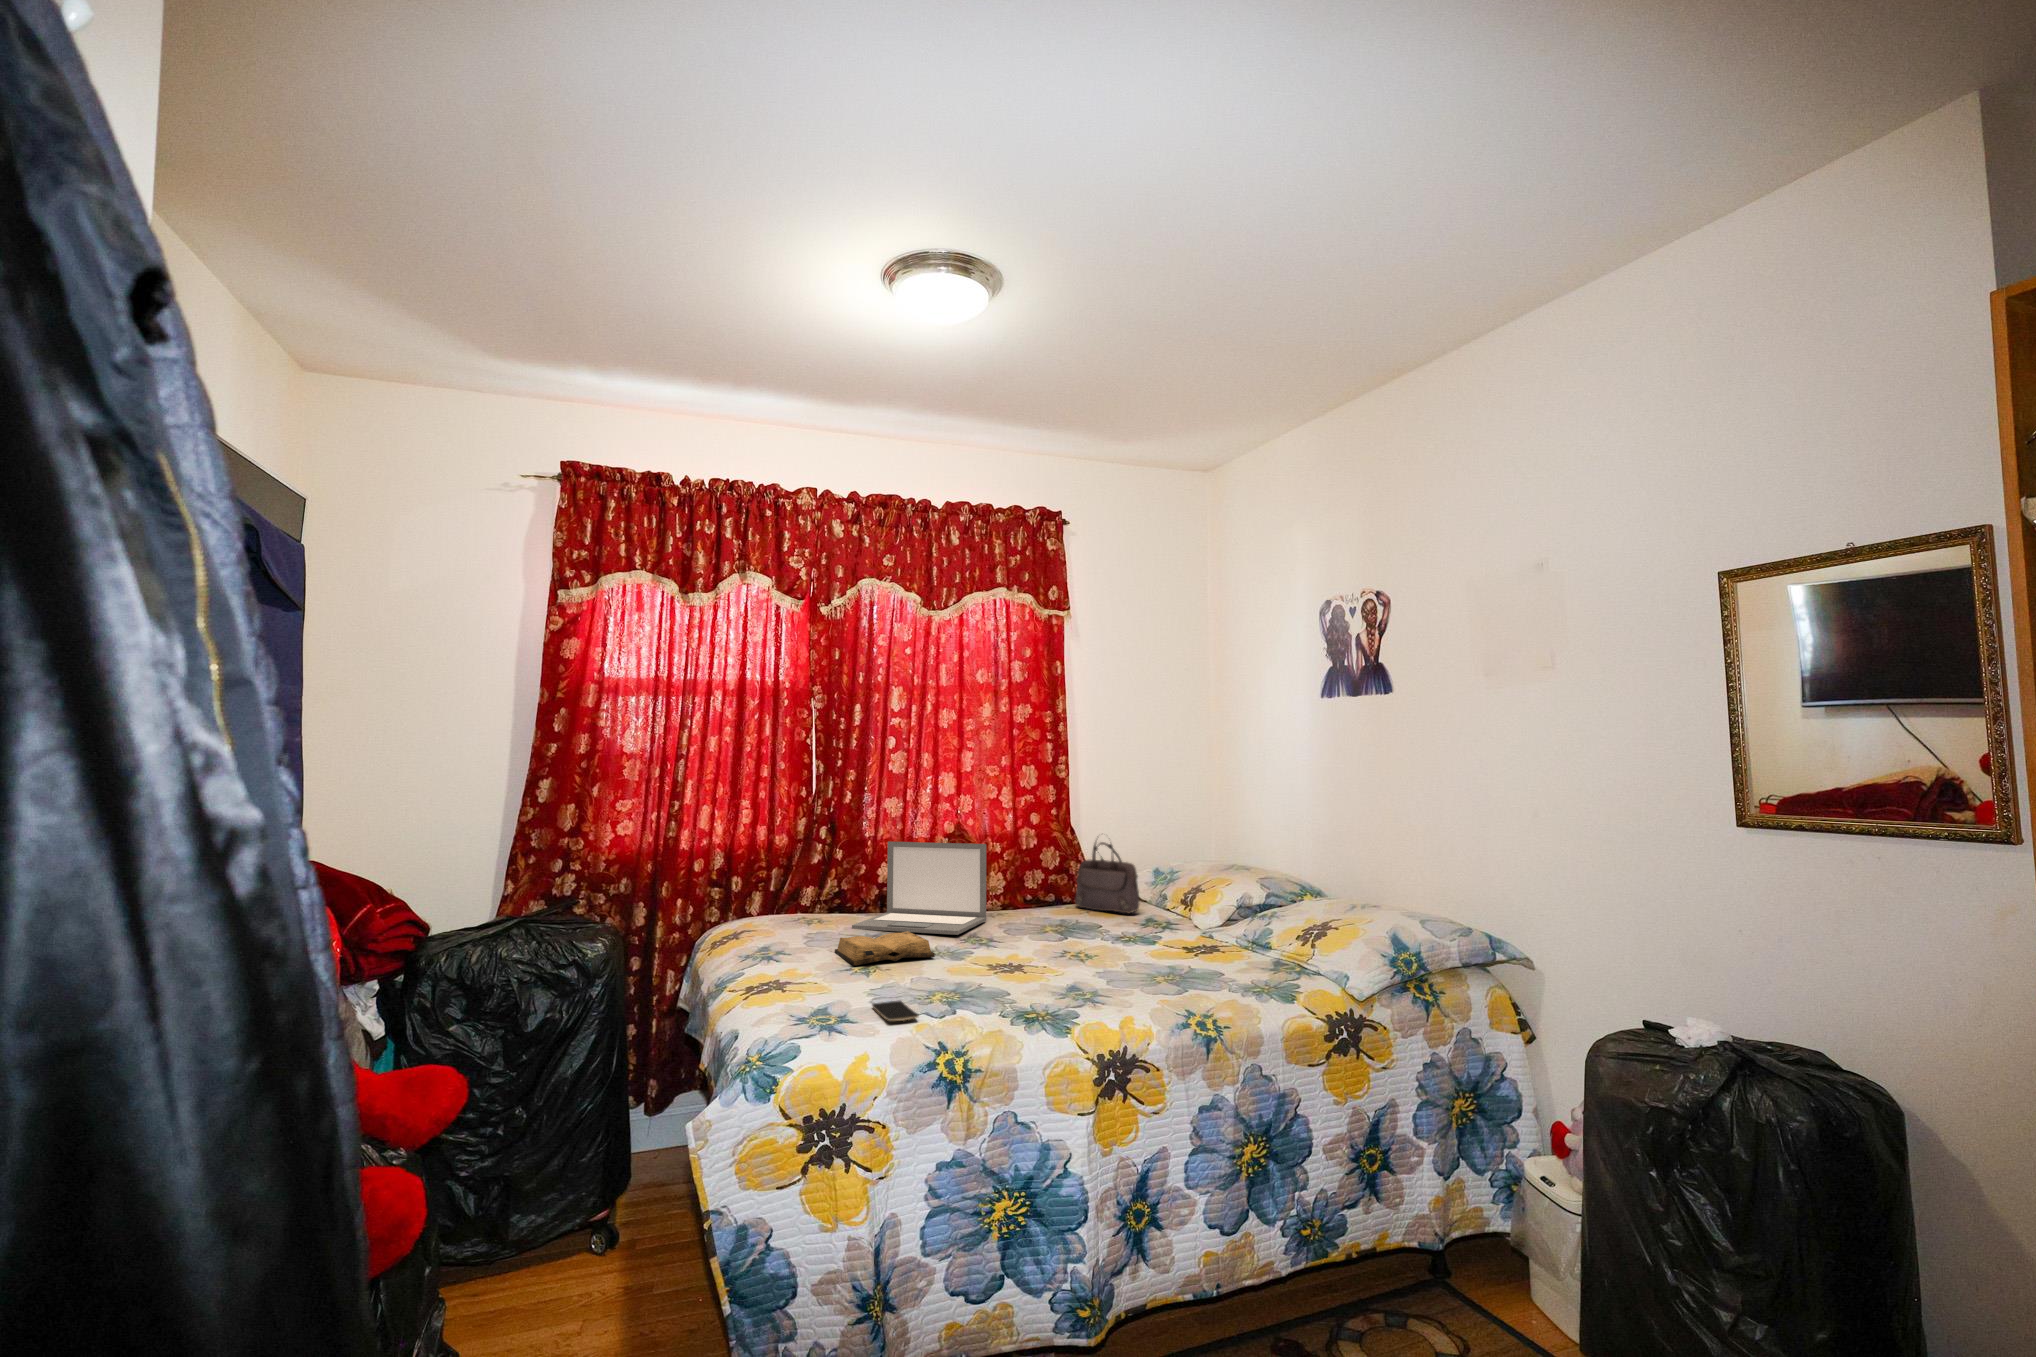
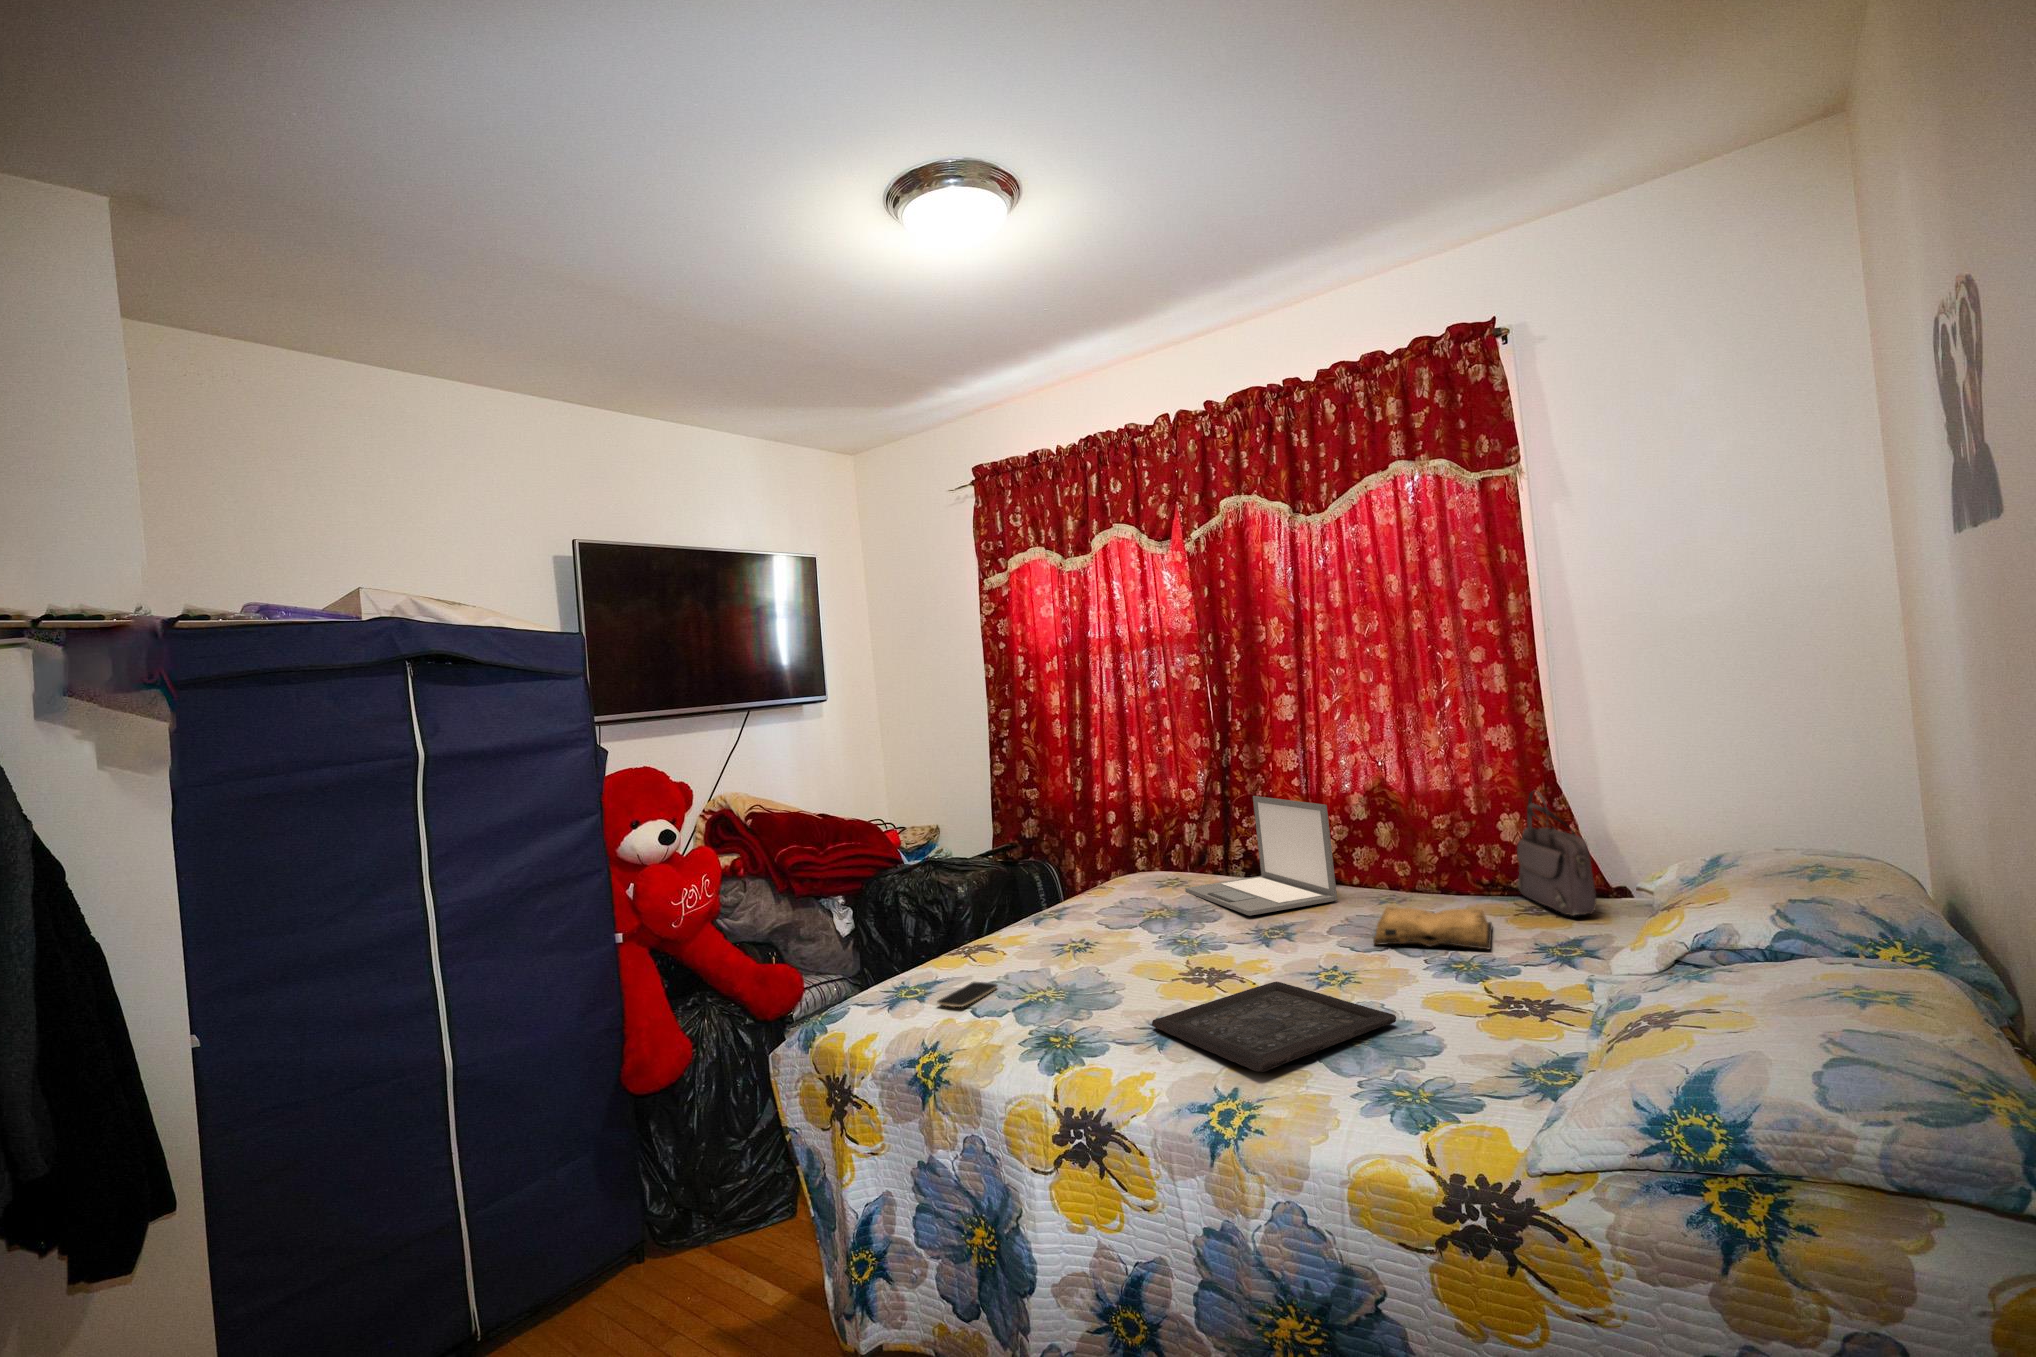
diary: present [835,931,935,966] -> present [1373,907,1492,949]
tray: none [1079,963,1199,999] -> present [1152,982,1396,1072]

